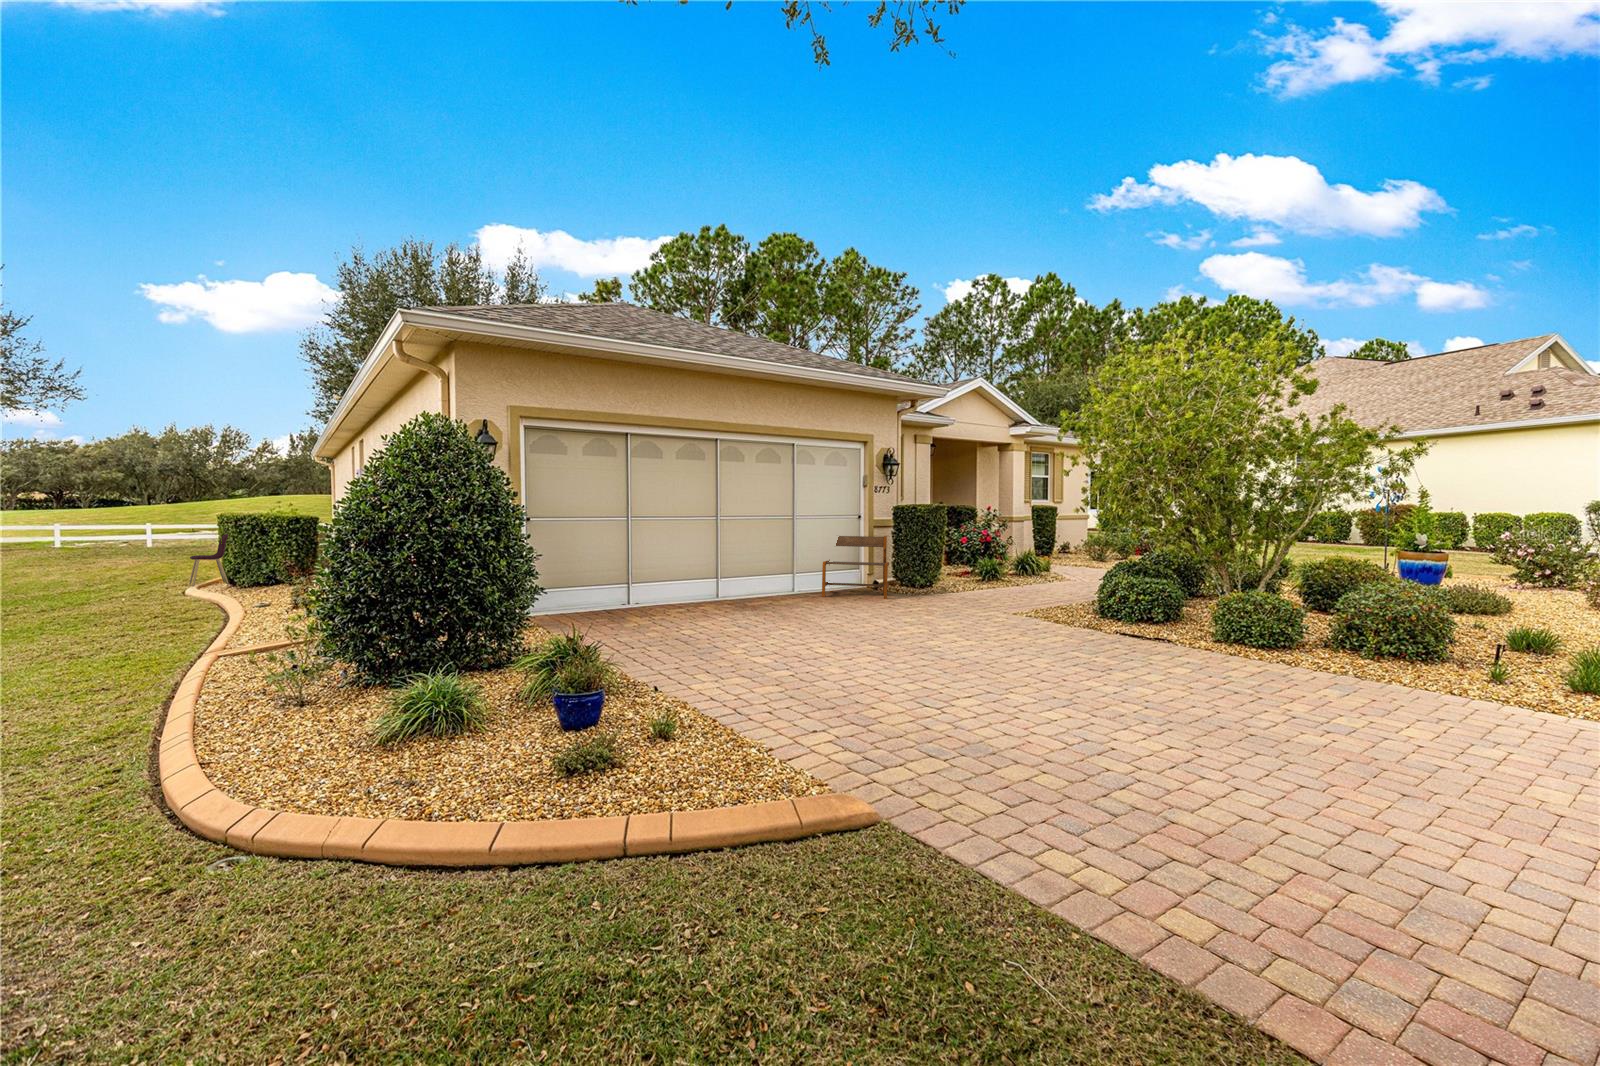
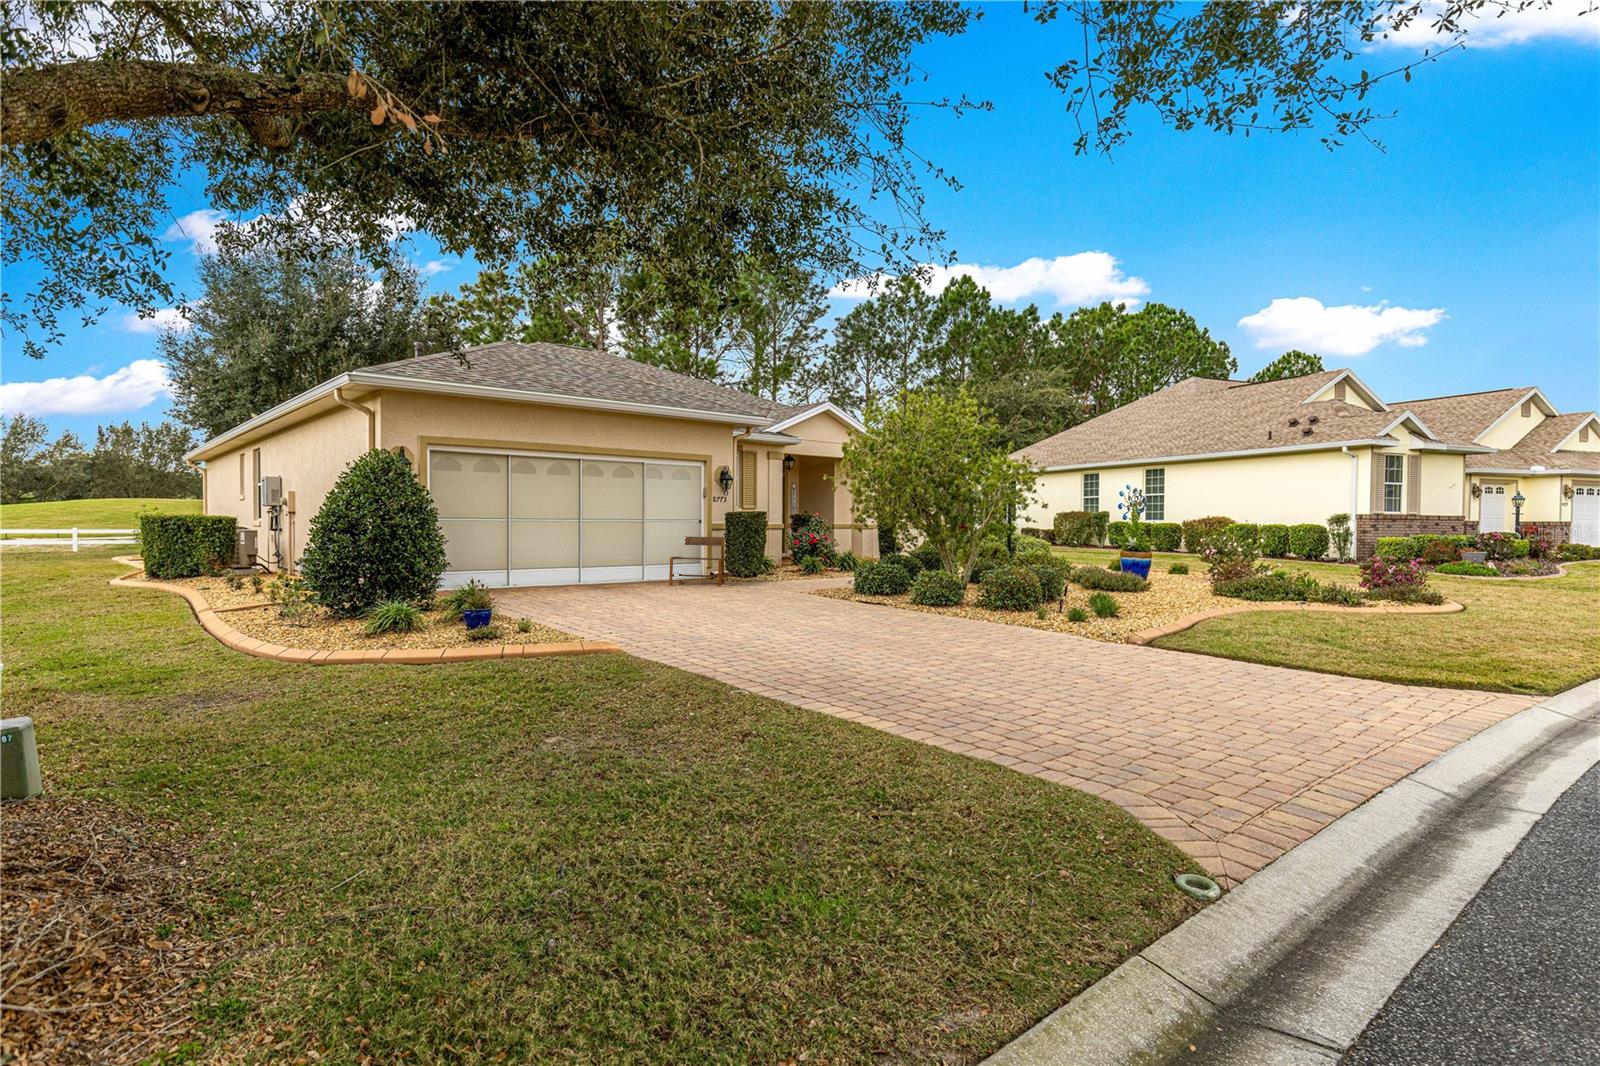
chair: present [189,534,228,586] -> none [122,532,157,577]

